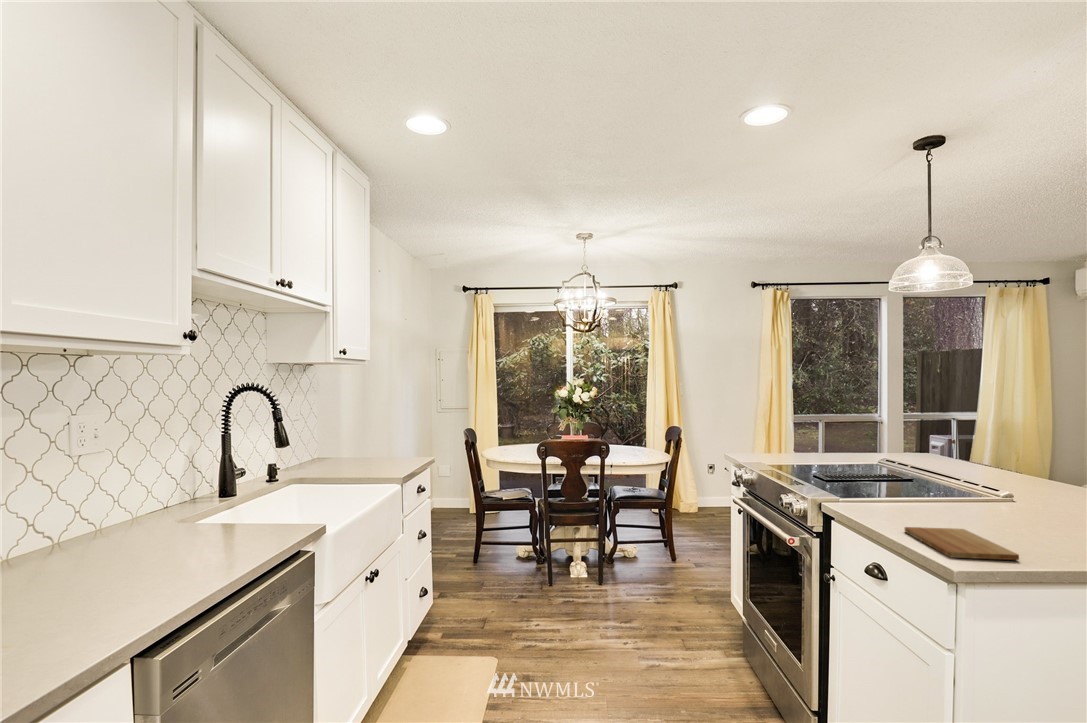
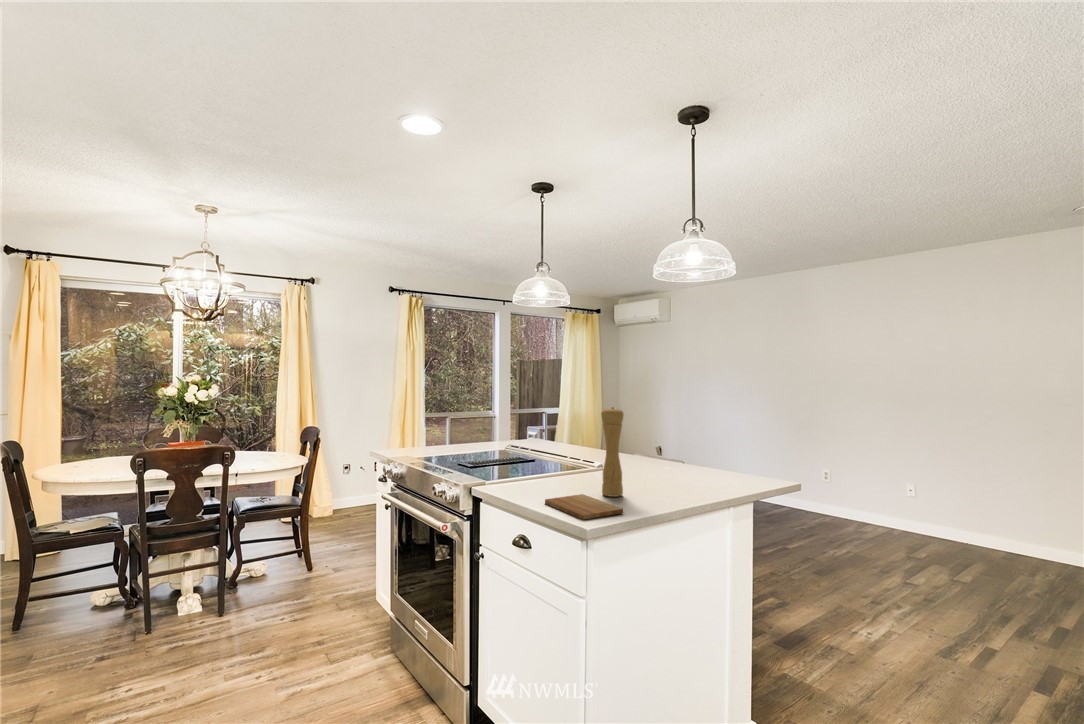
pepper mill: none [994,423,1033,540] -> present [601,407,624,497]

